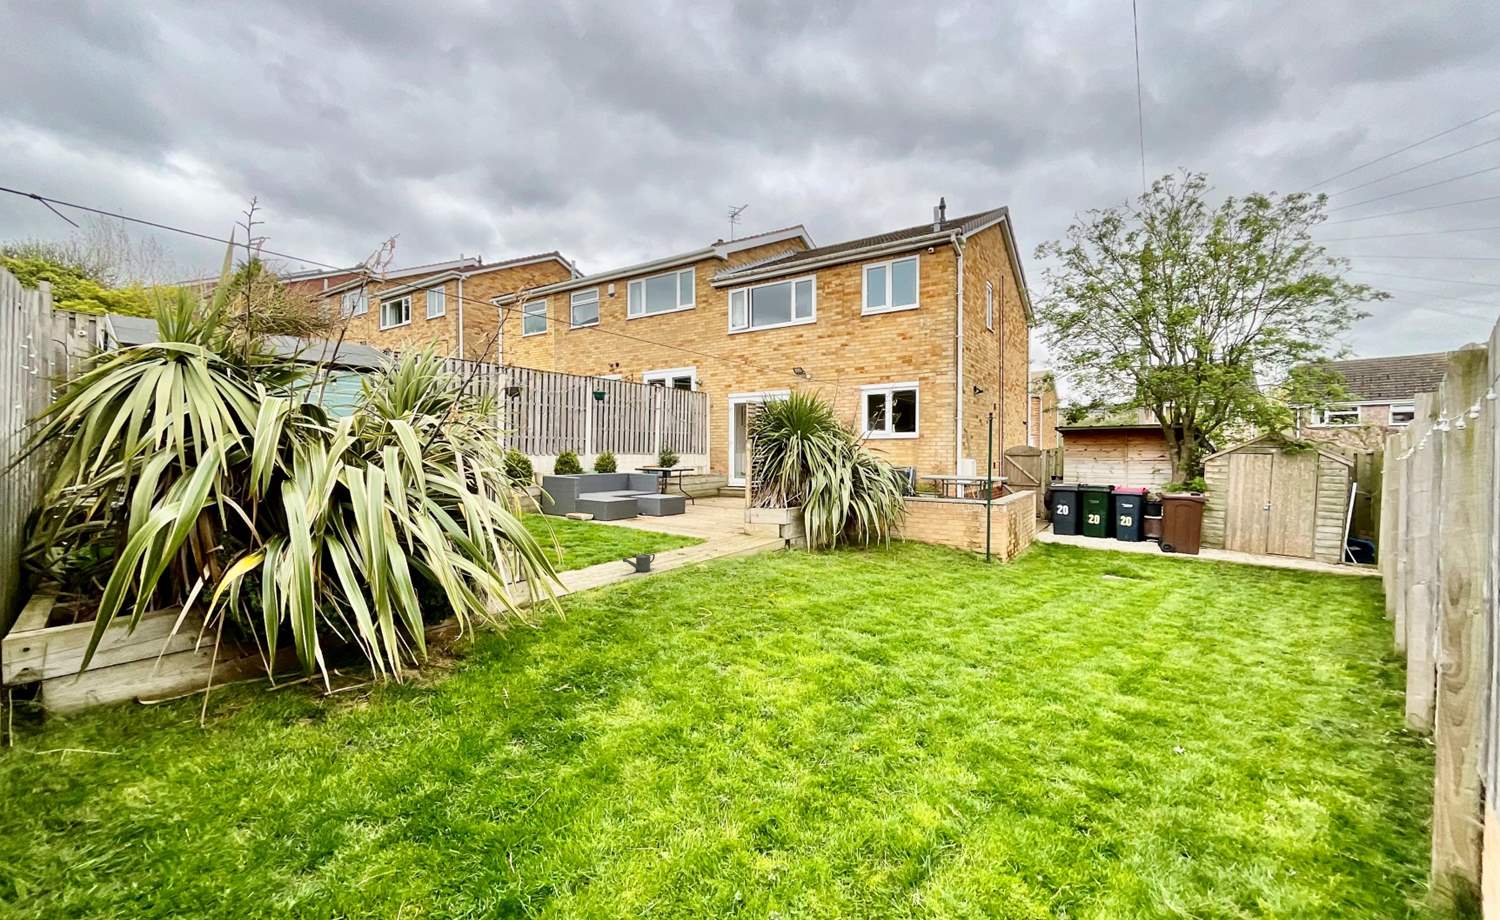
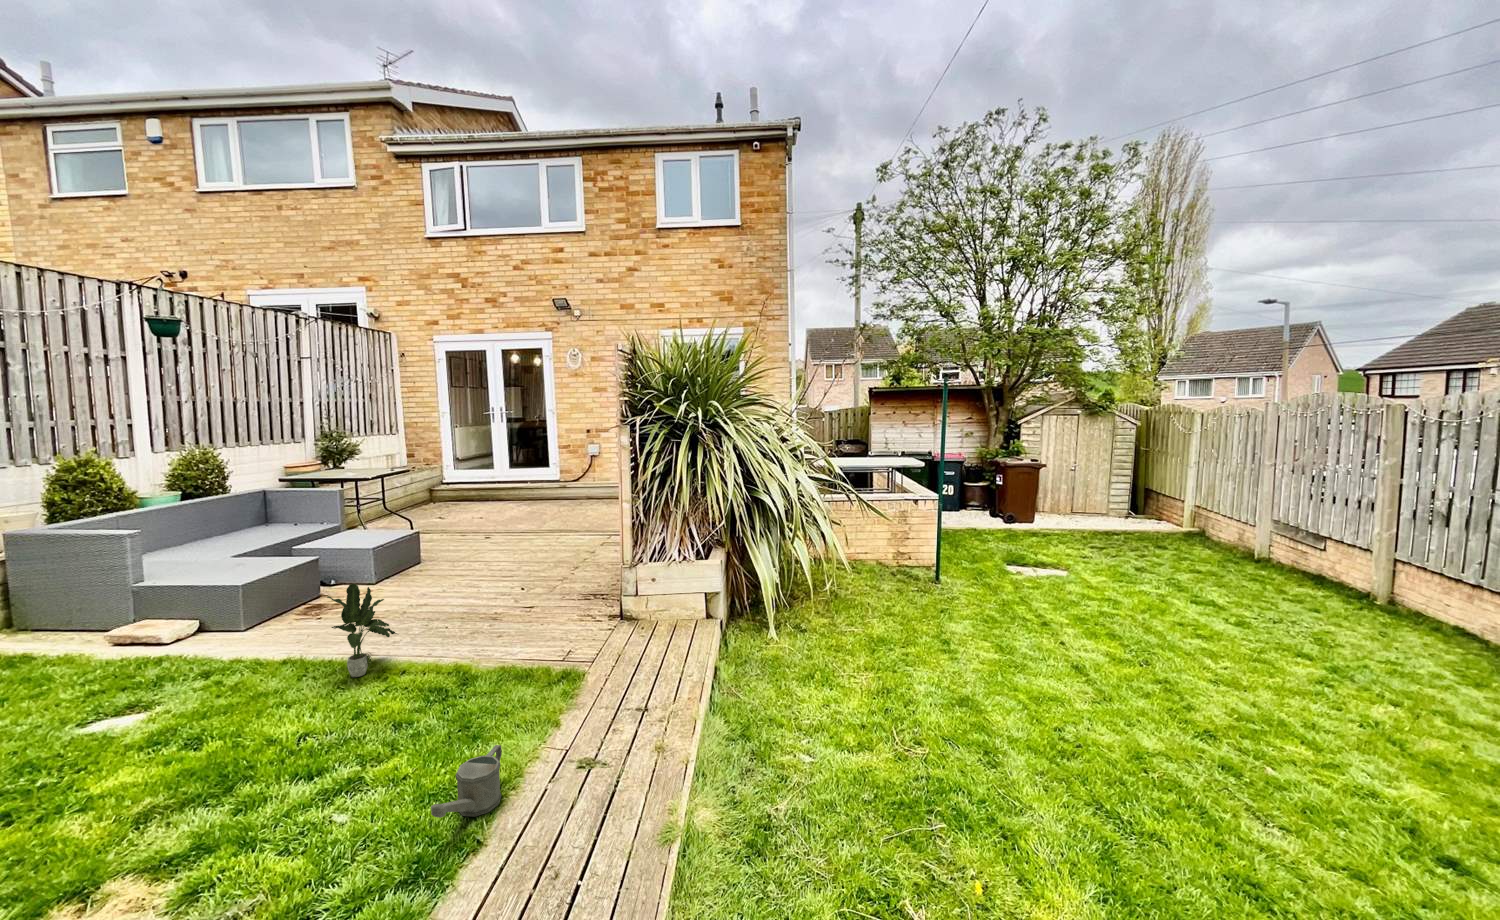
potted plant: none [623,502,648,542] -> present [327,584,397,677]

